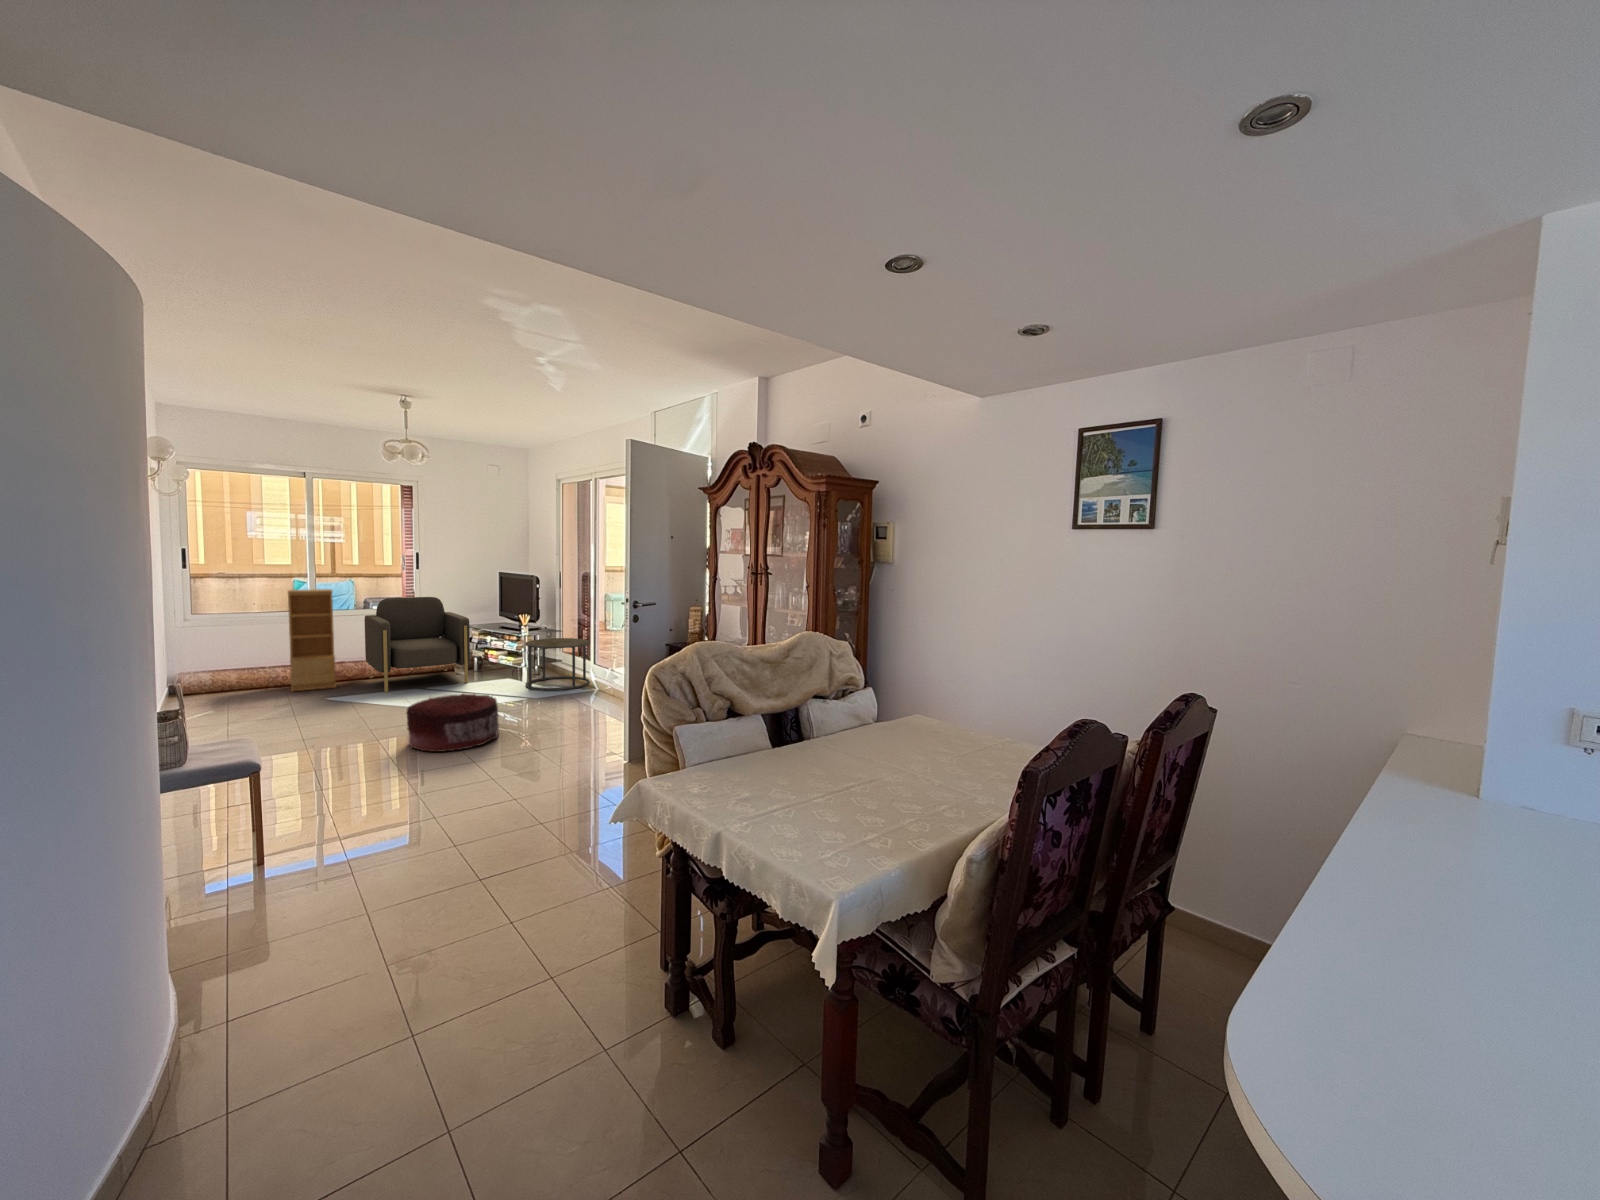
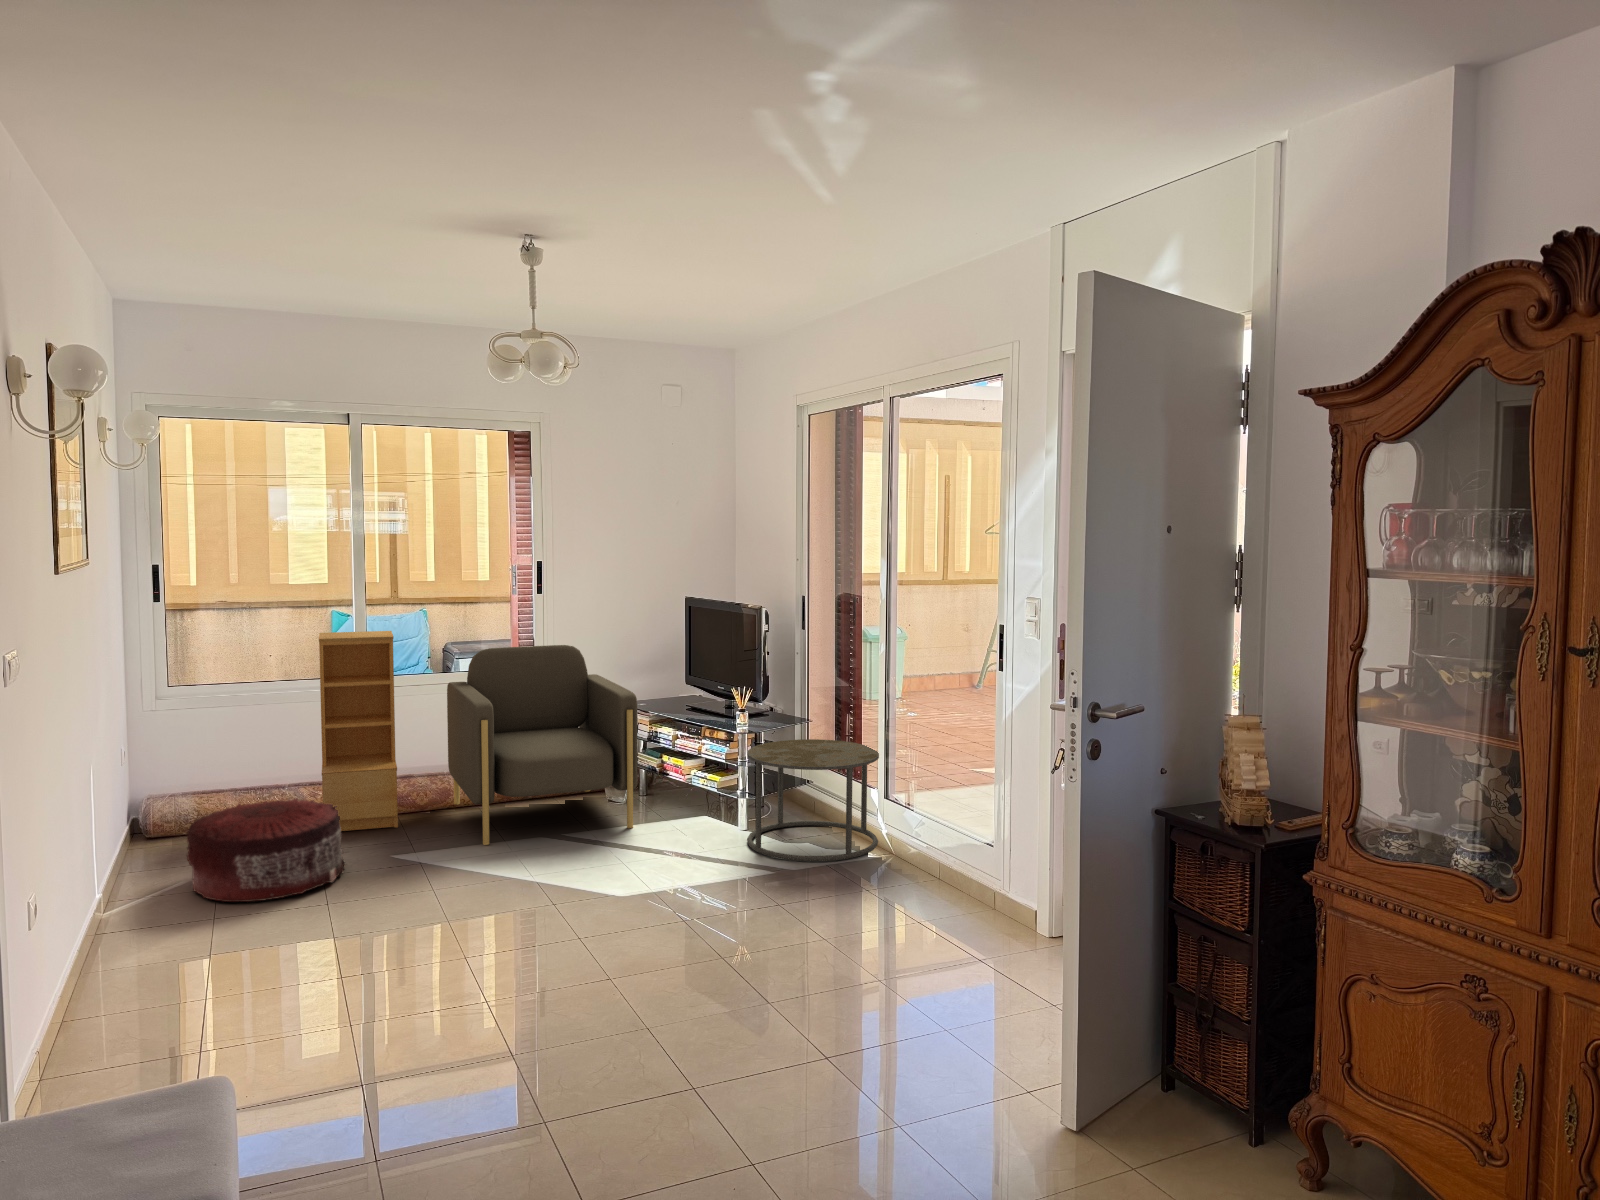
pouf: present [407,693,499,752] -> present [187,798,346,902]

